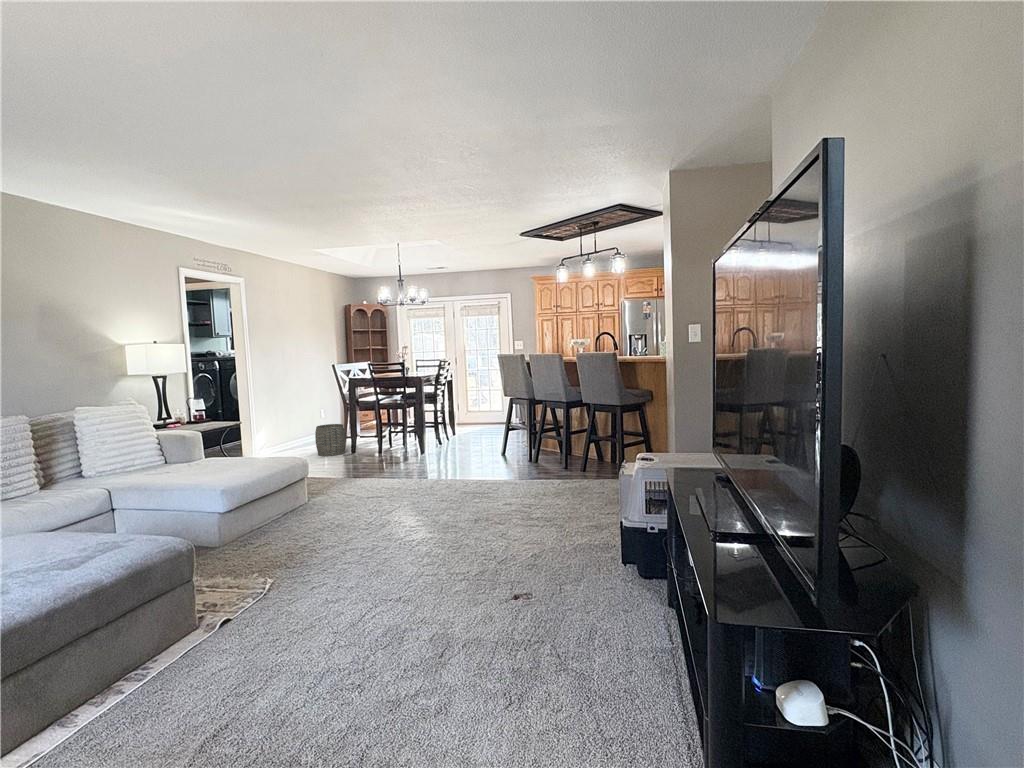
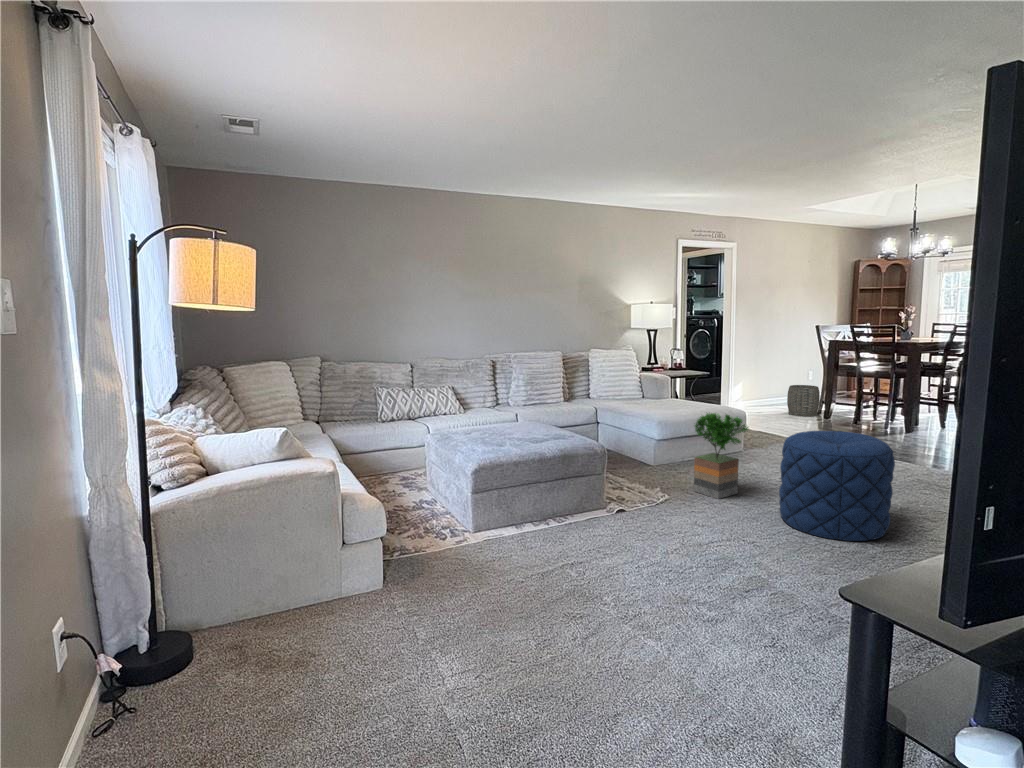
pouf: none [394,461,490,571] -> present [779,431,895,541]
potted tree: none [285,465,350,565] -> present [694,413,748,499]

